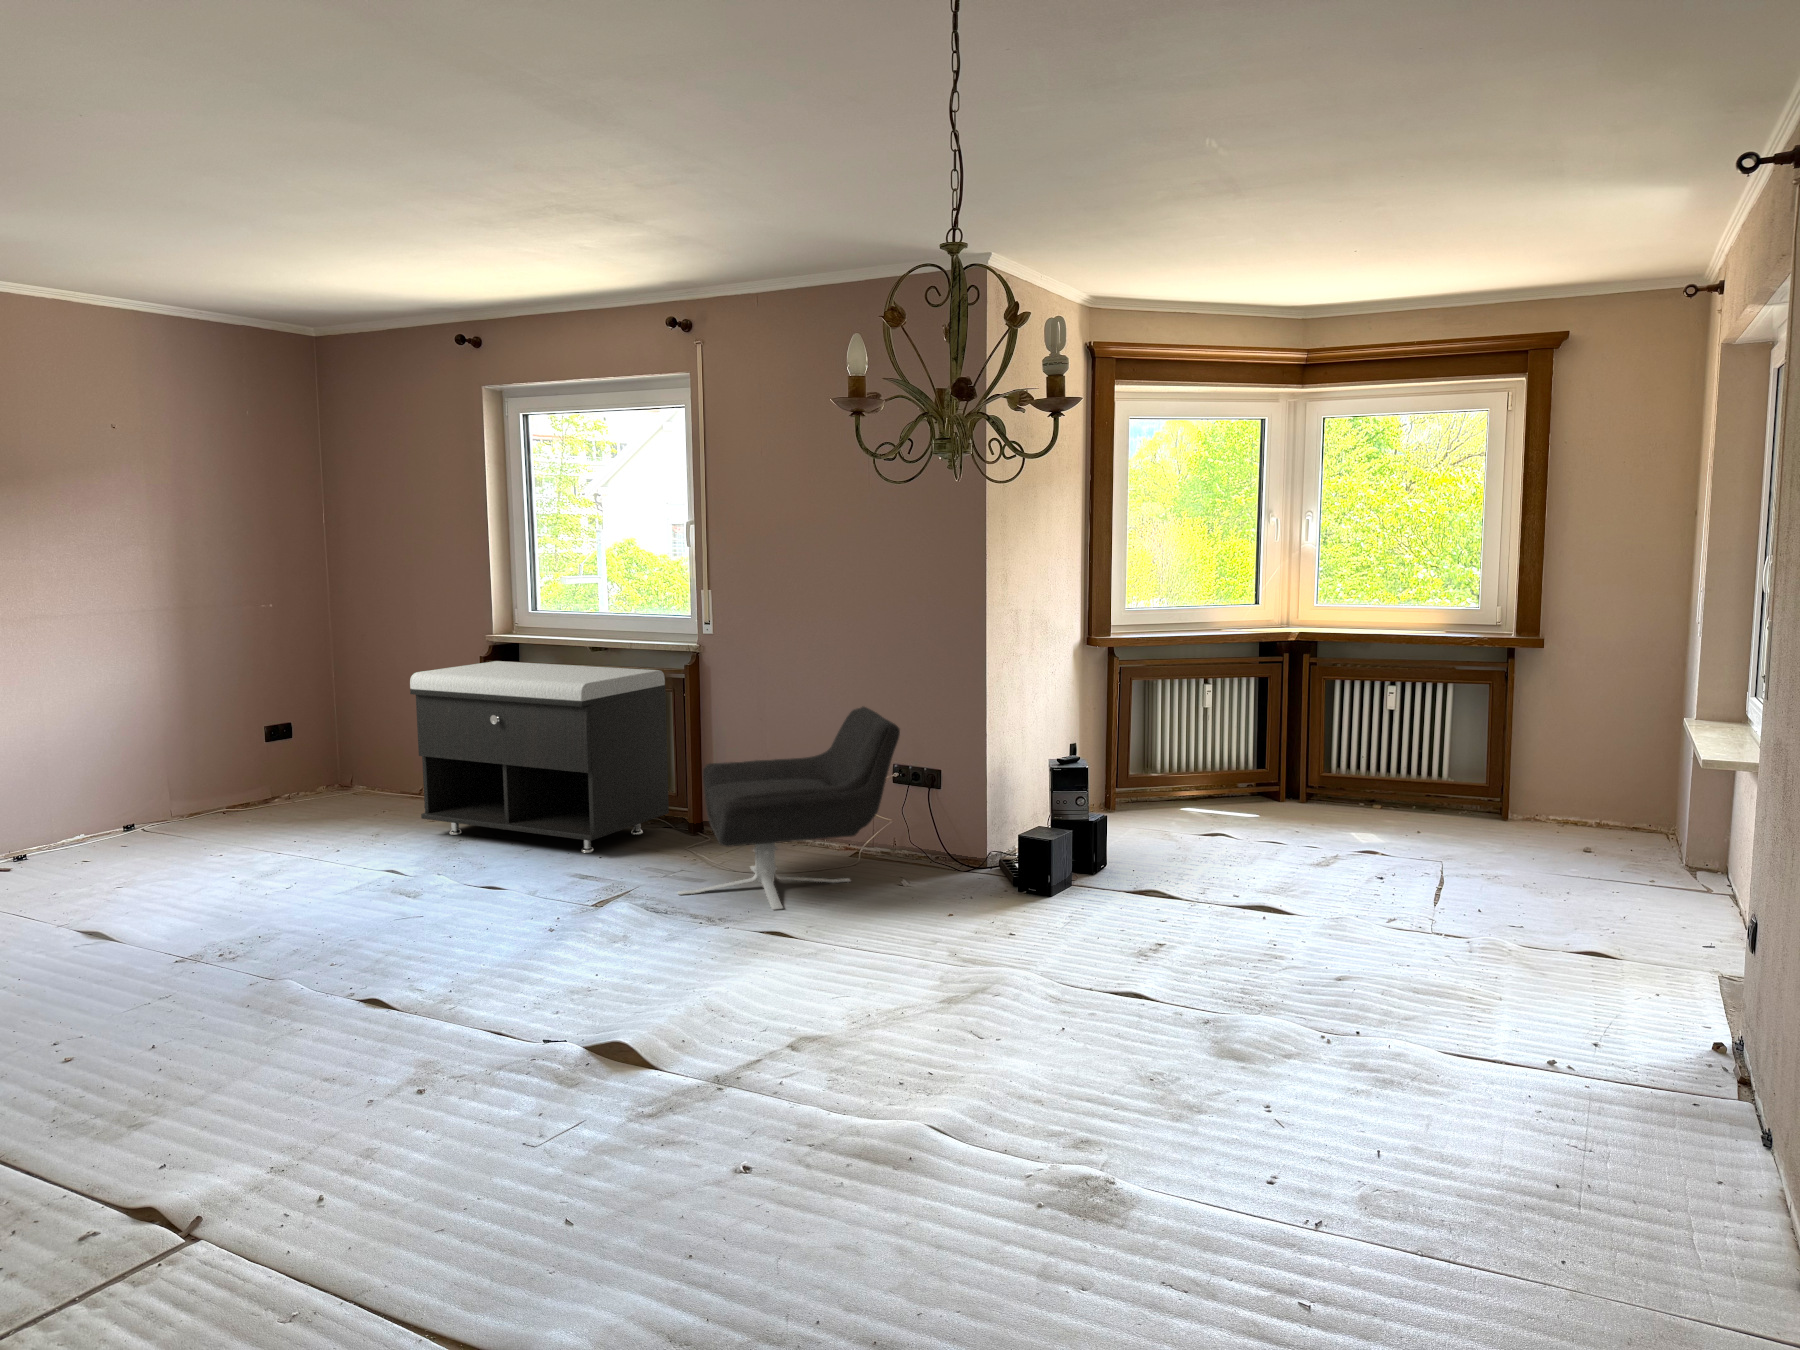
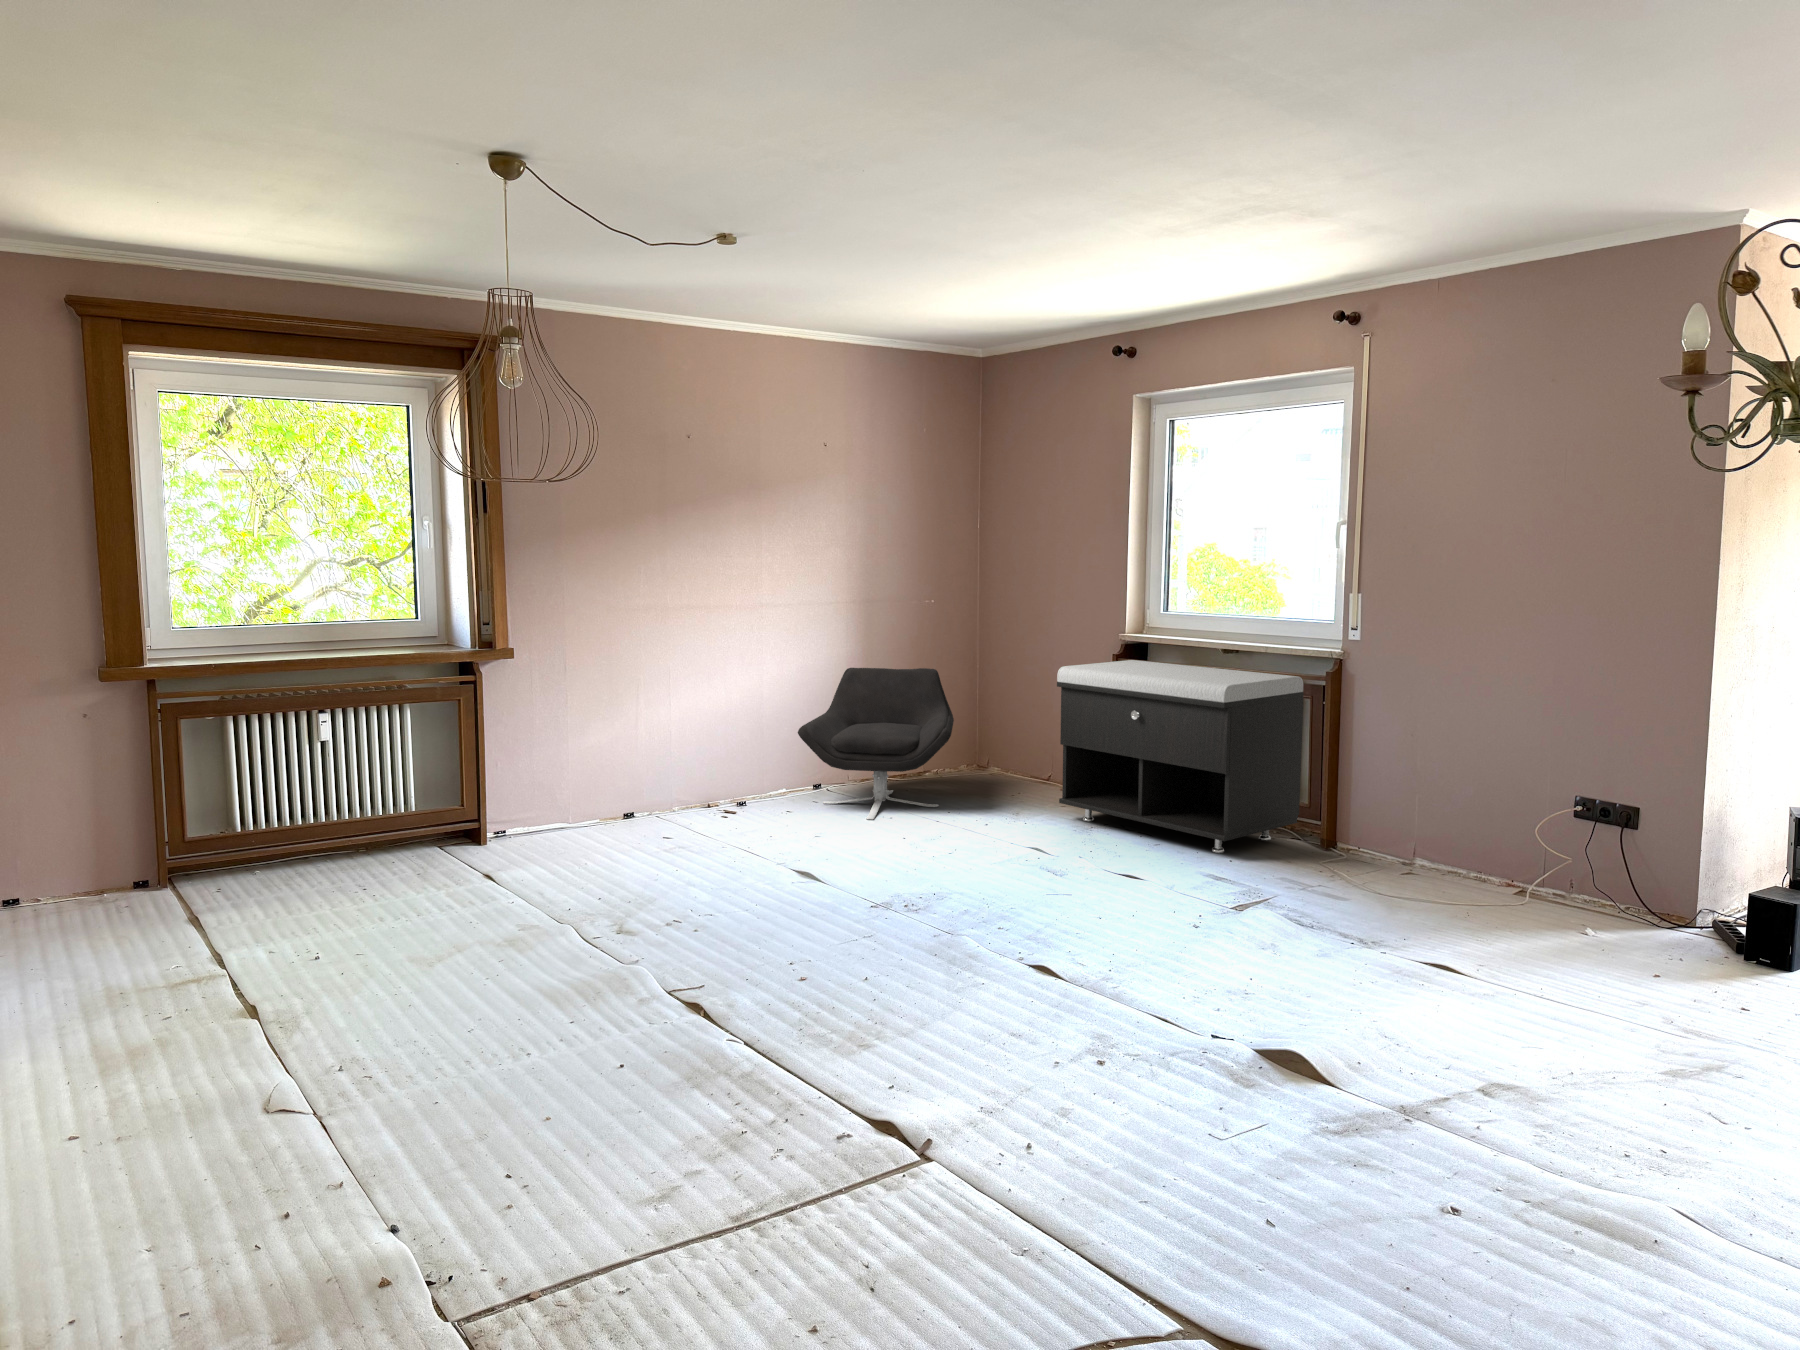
lounge chair: present [678,706,900,910] -> present [798,668,954,820]

